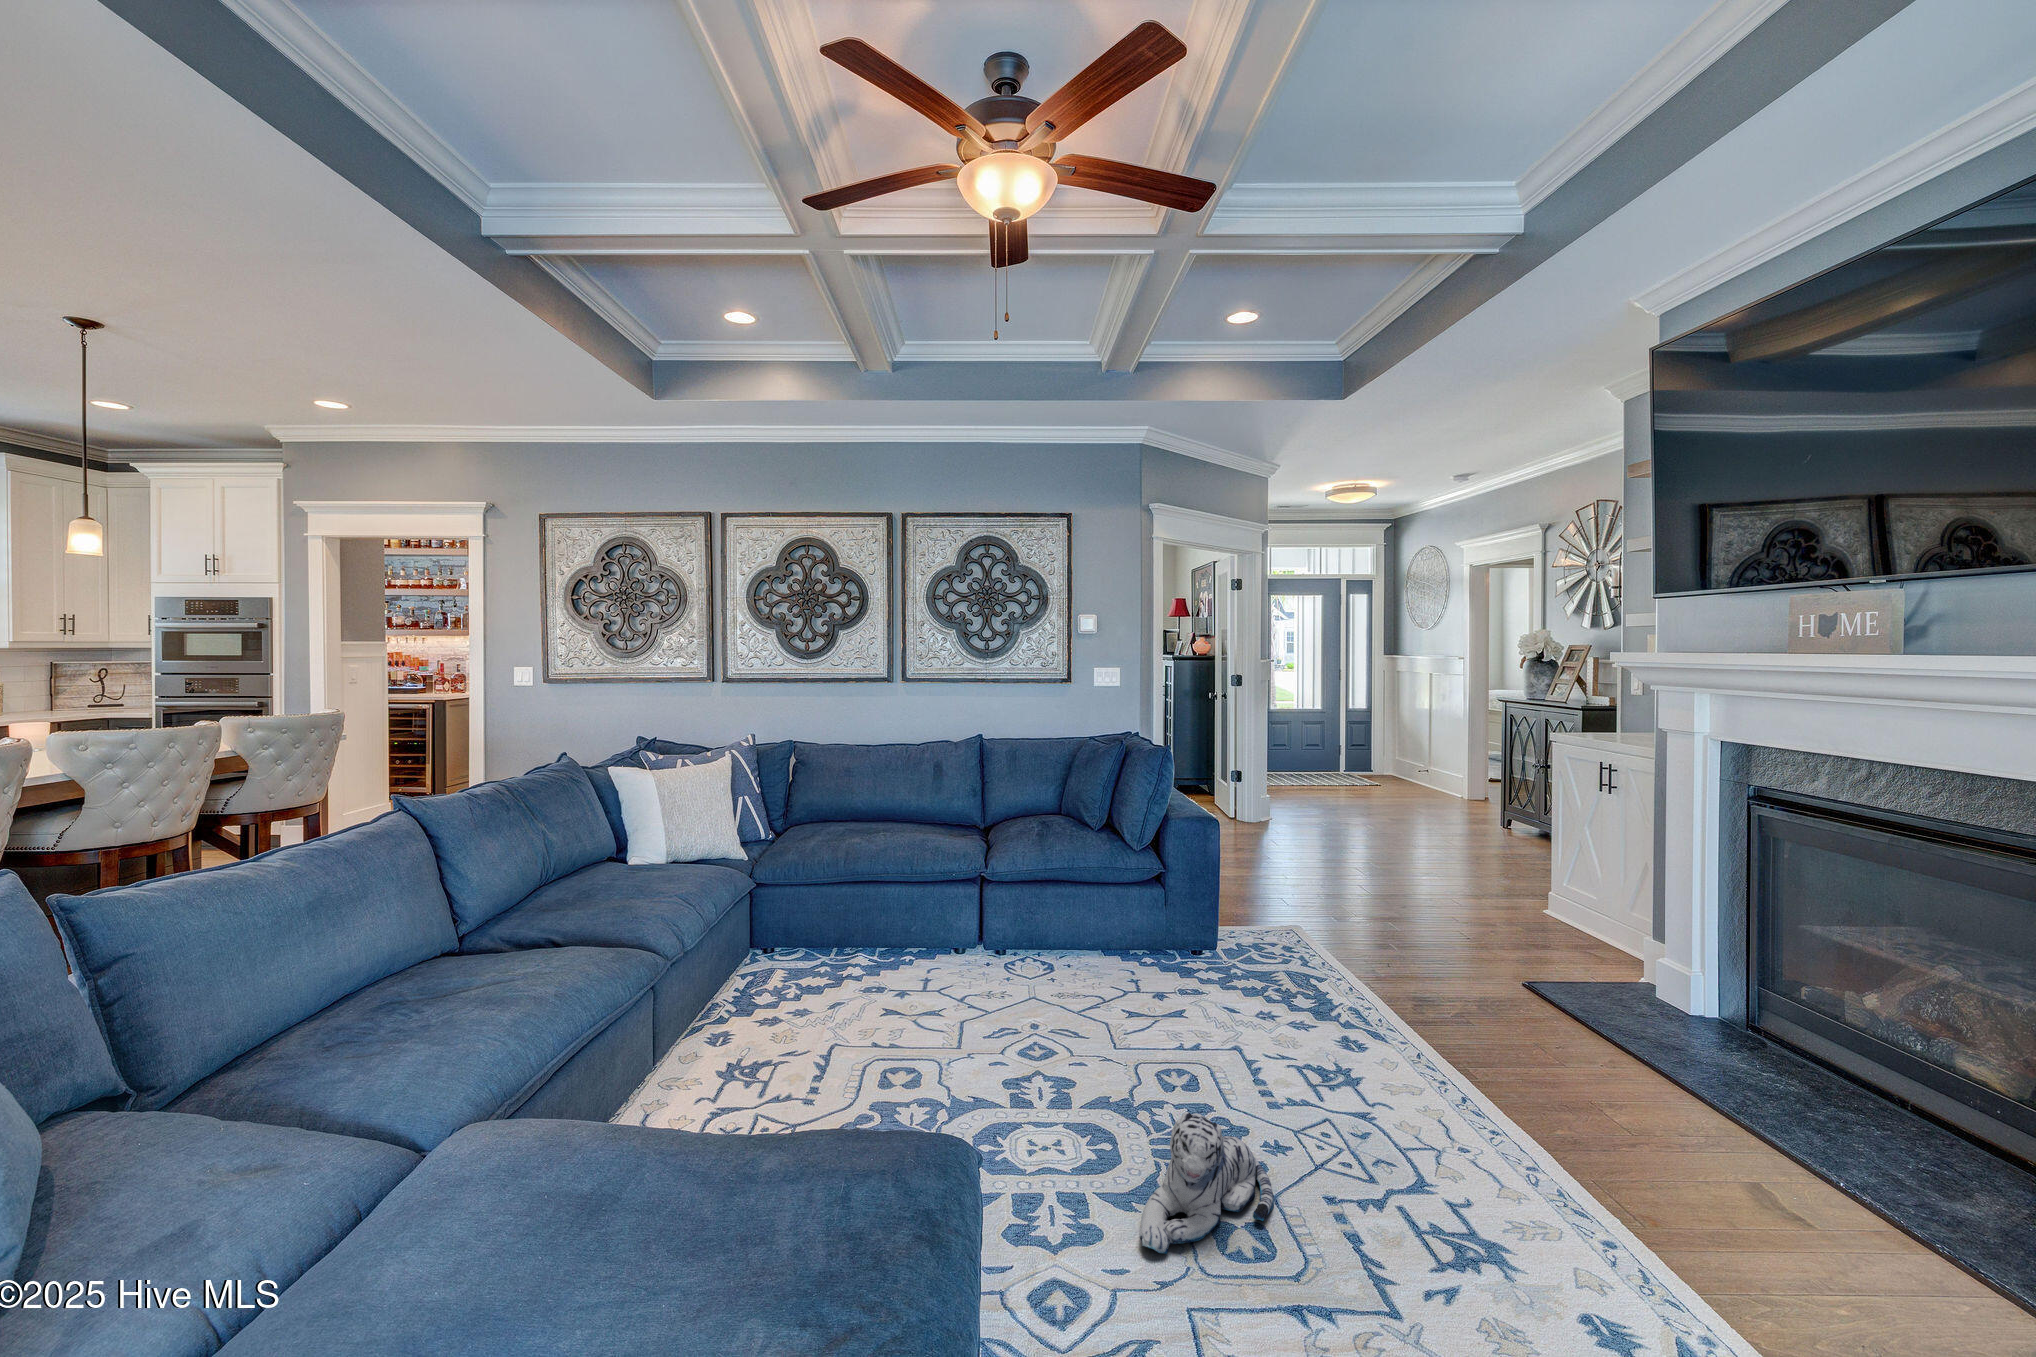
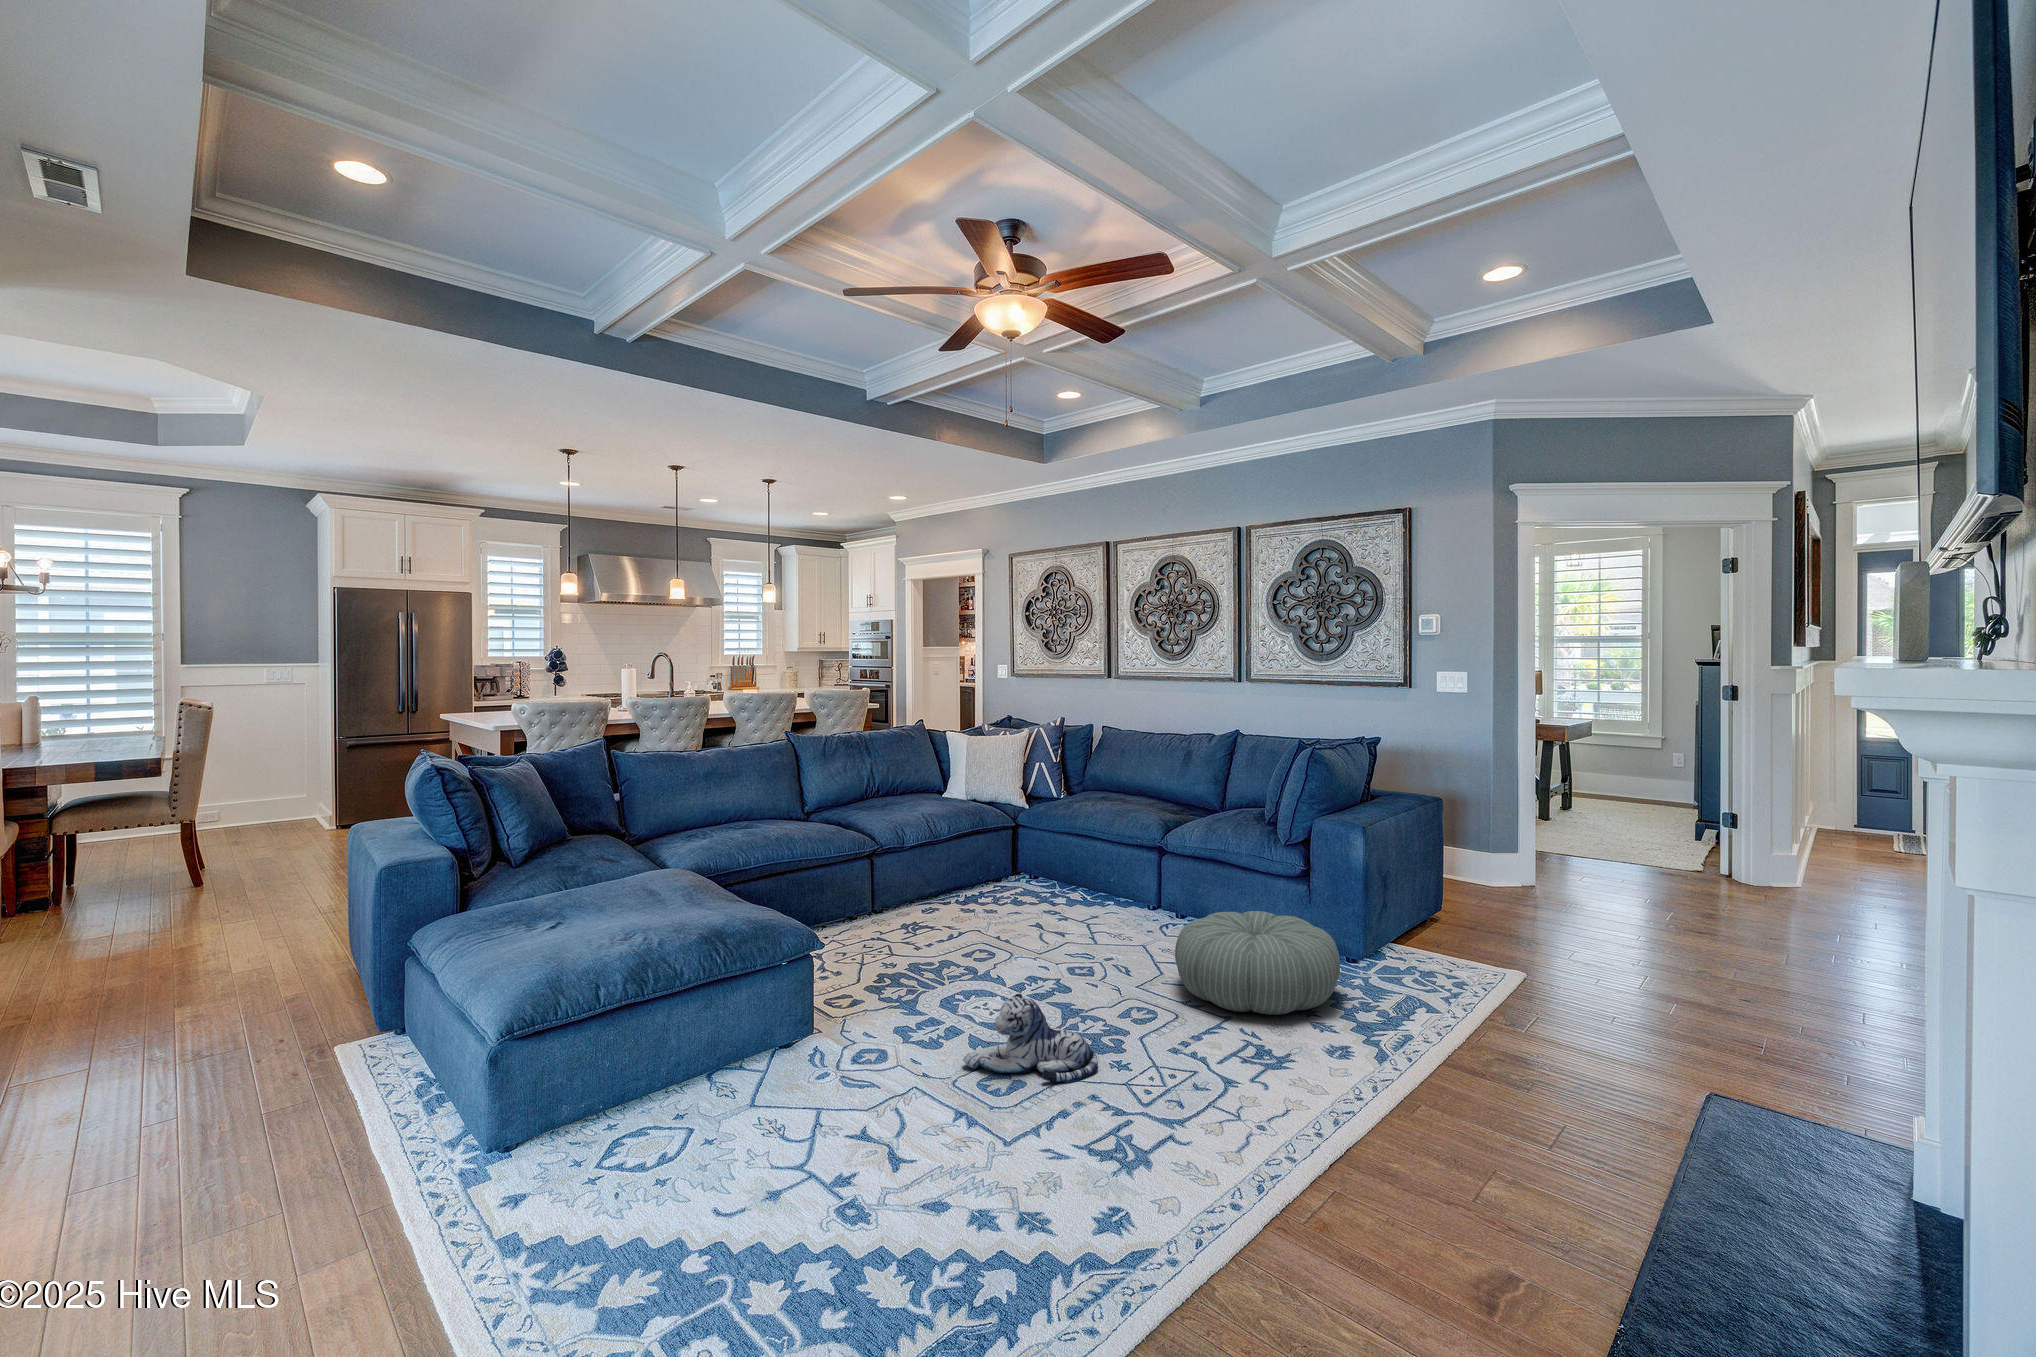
pouf: none [1100,918,1277,1038] -> present [1175,911,1340,1015]

